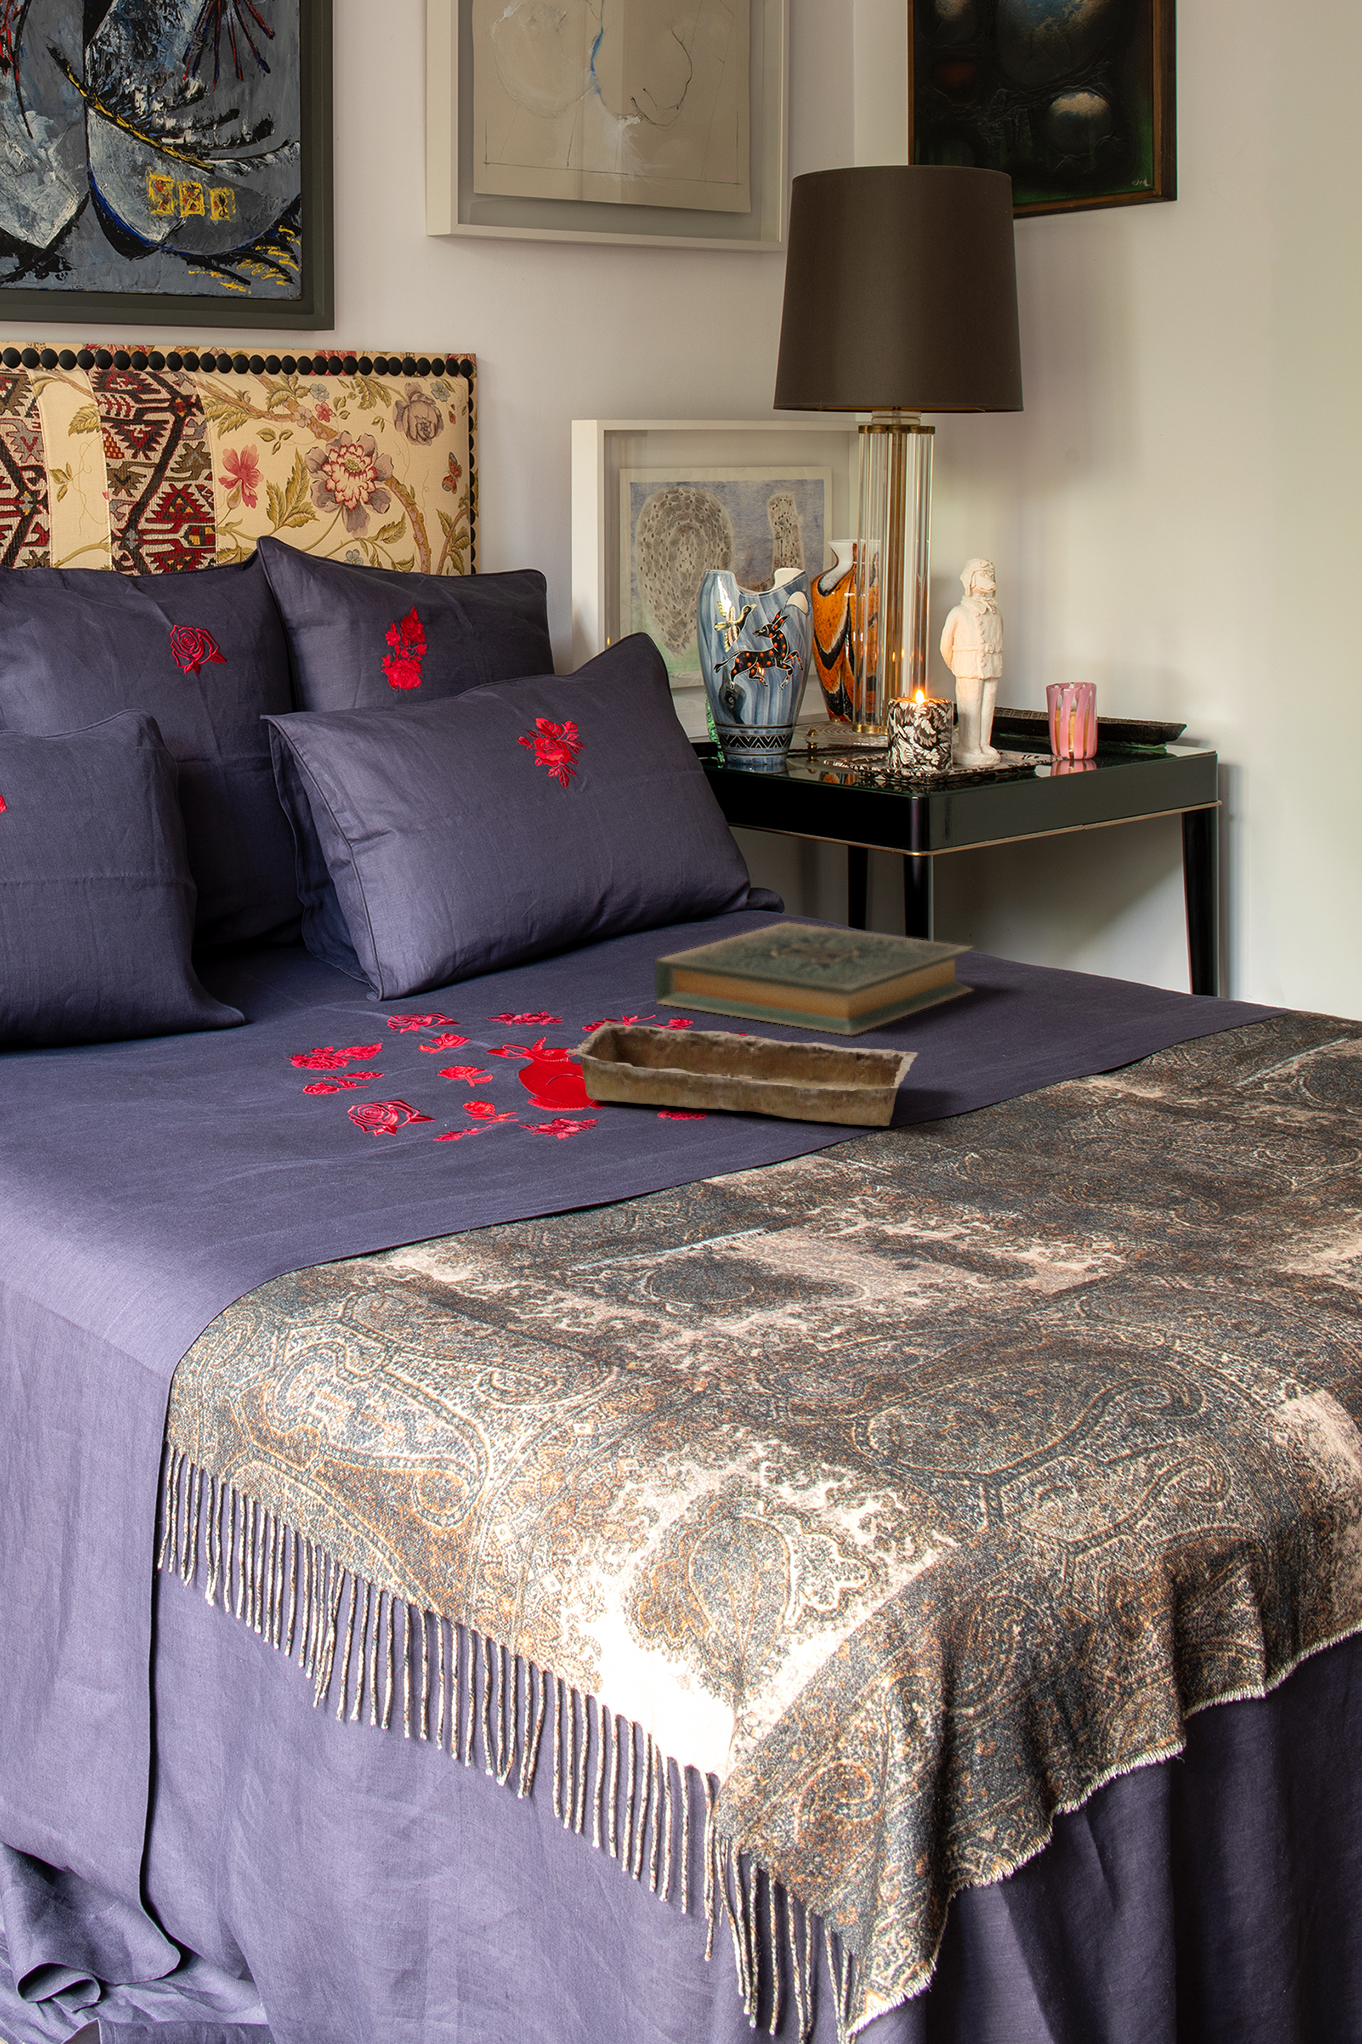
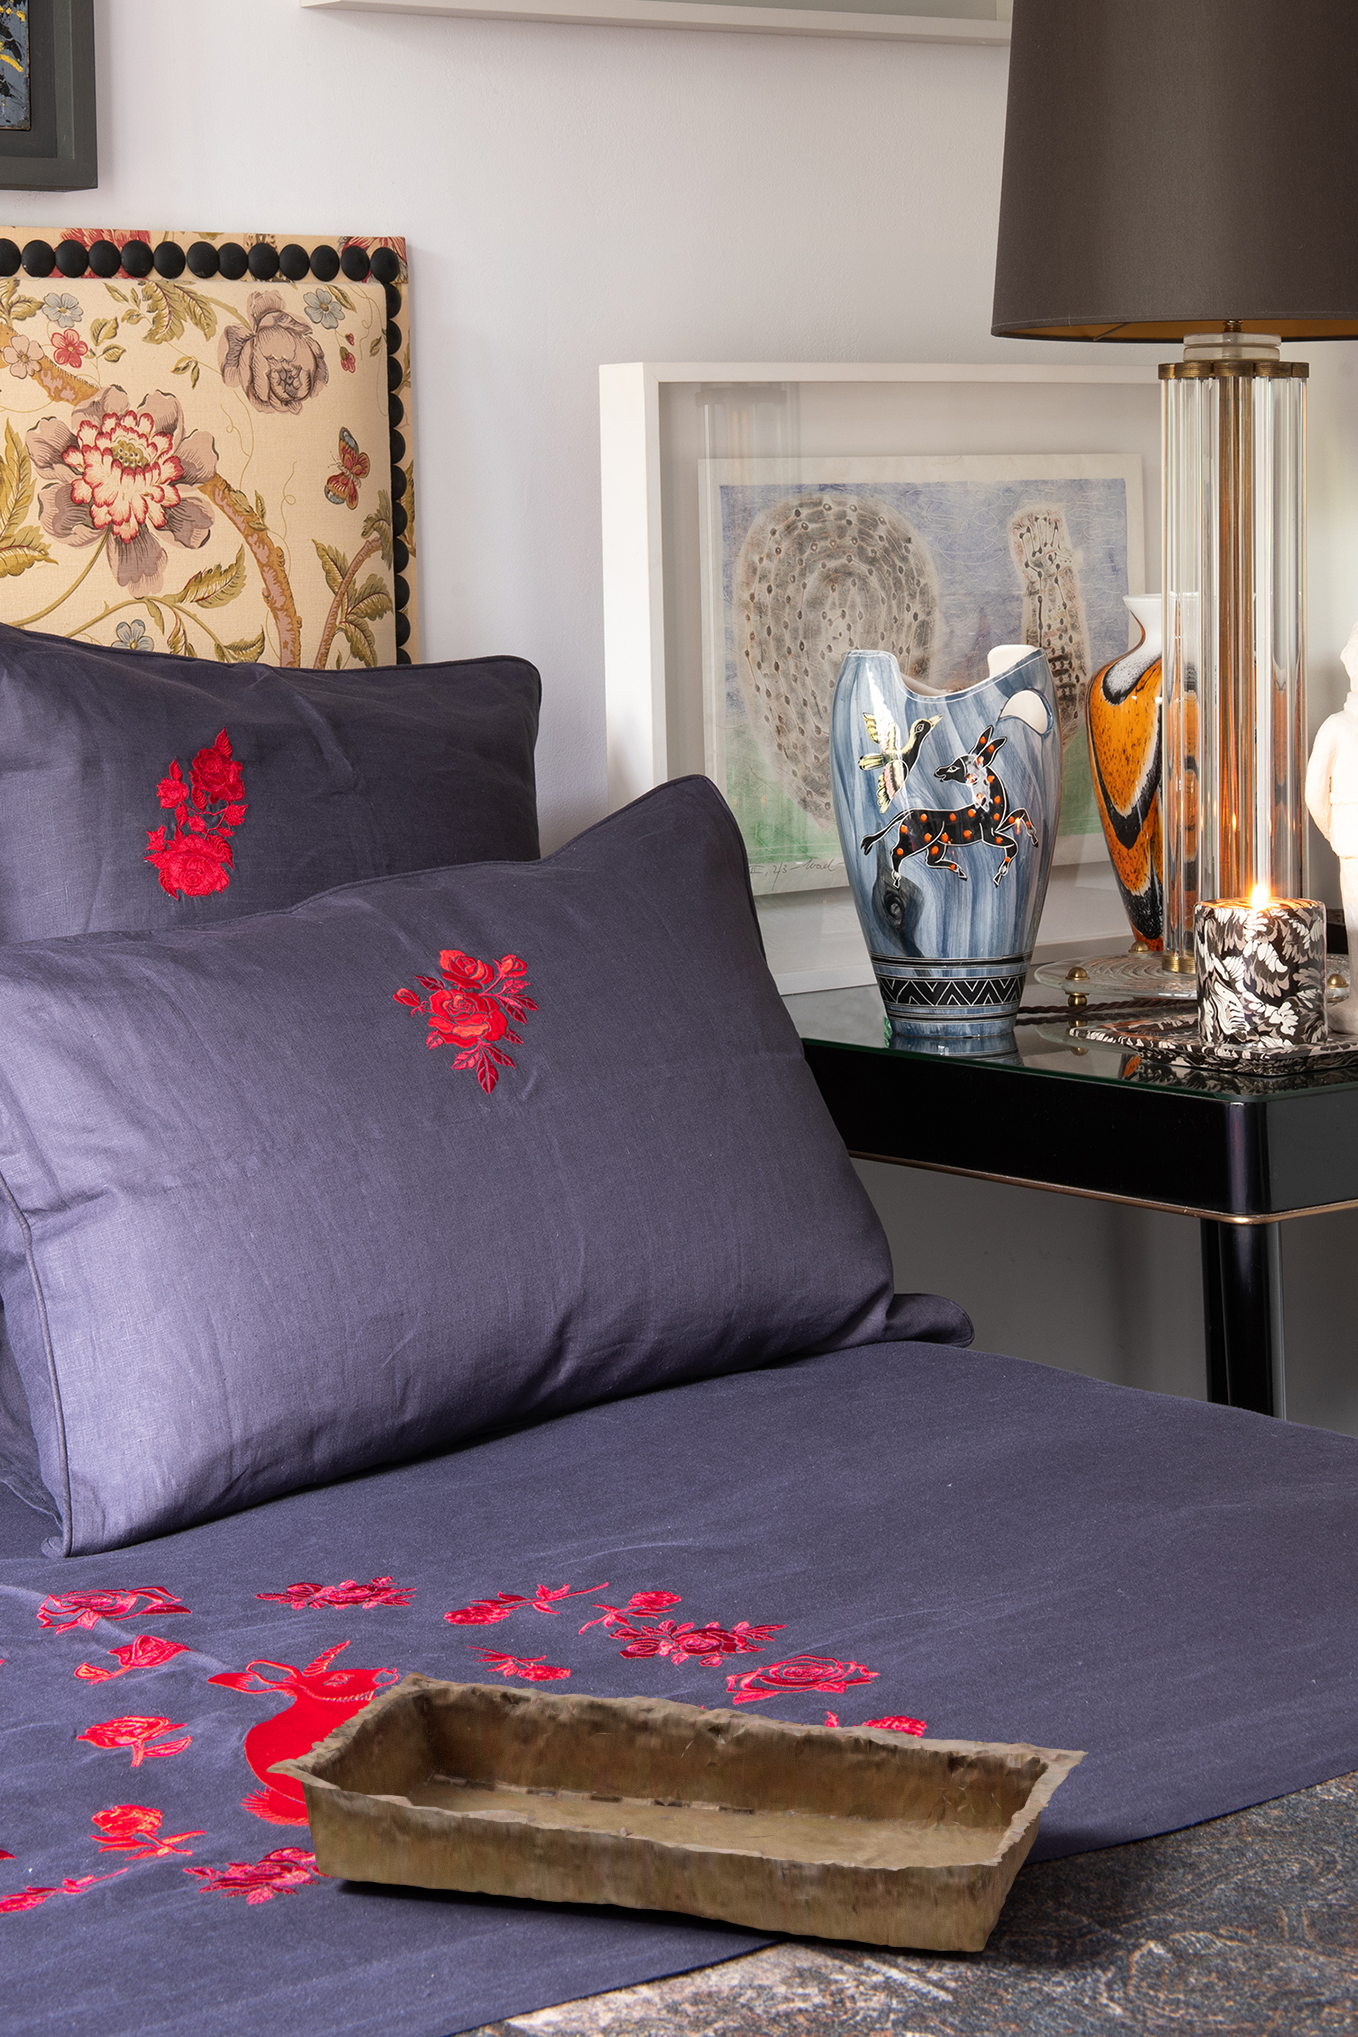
hardback book: present [655,922,972,1035] -> none [597,1398,1298,1681]

